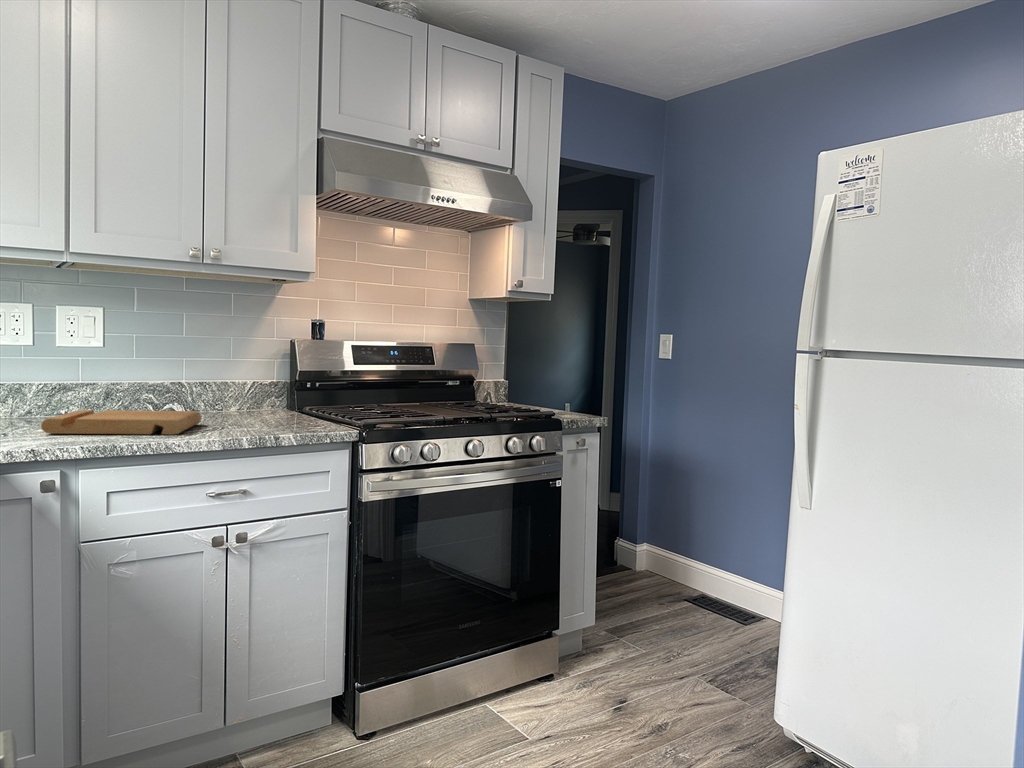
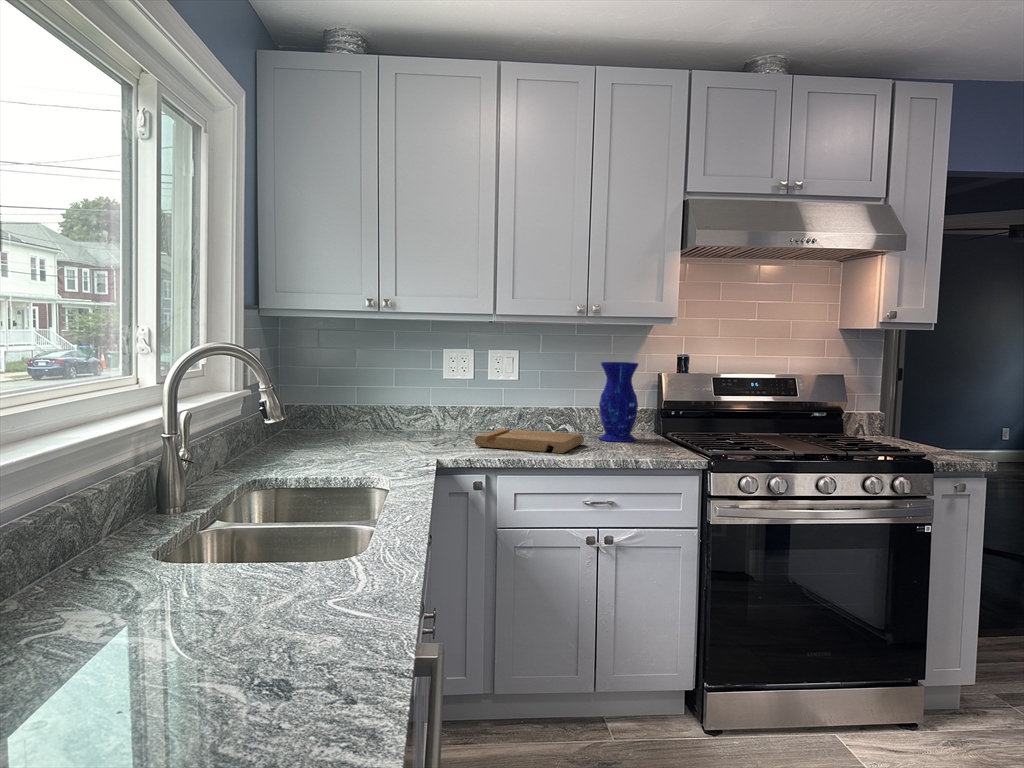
vase: none [218,324,267,419] -> present [599,362,638,442]

